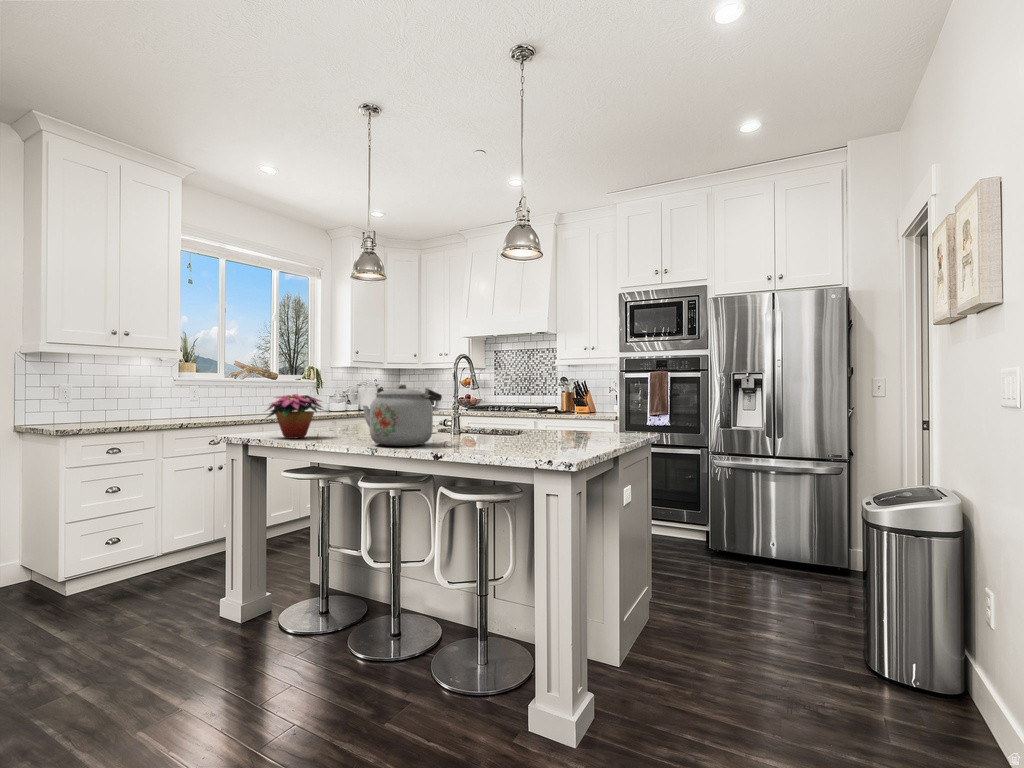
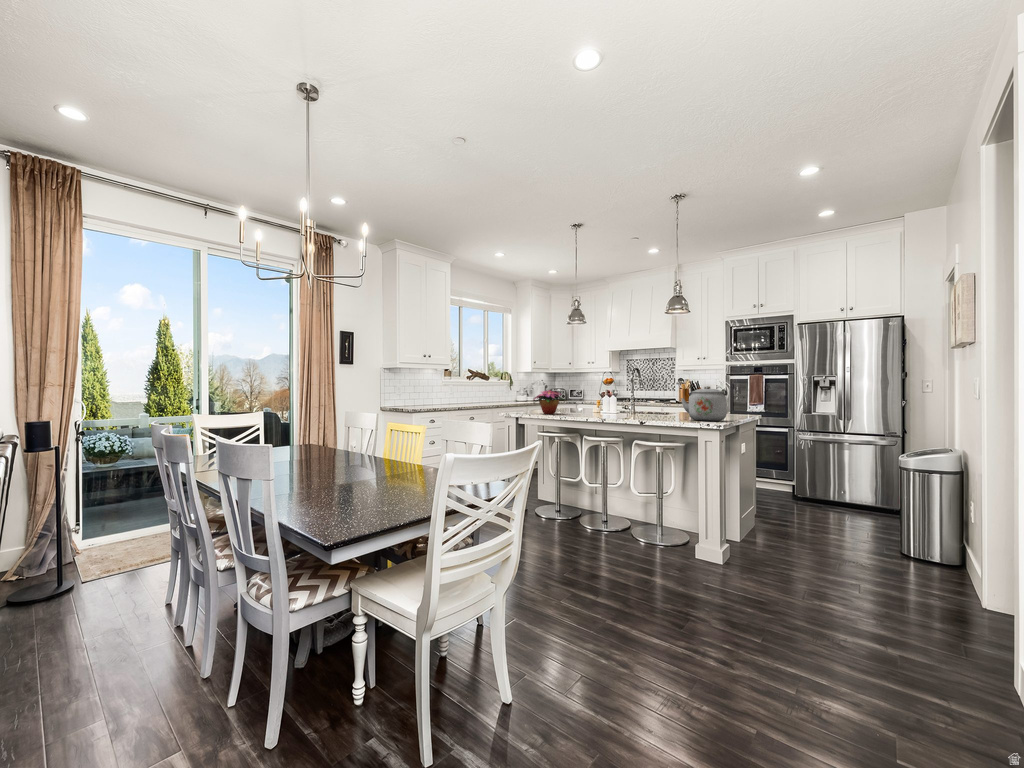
kettle: present [363,384,442,446] -> present [681,386,728,421]

